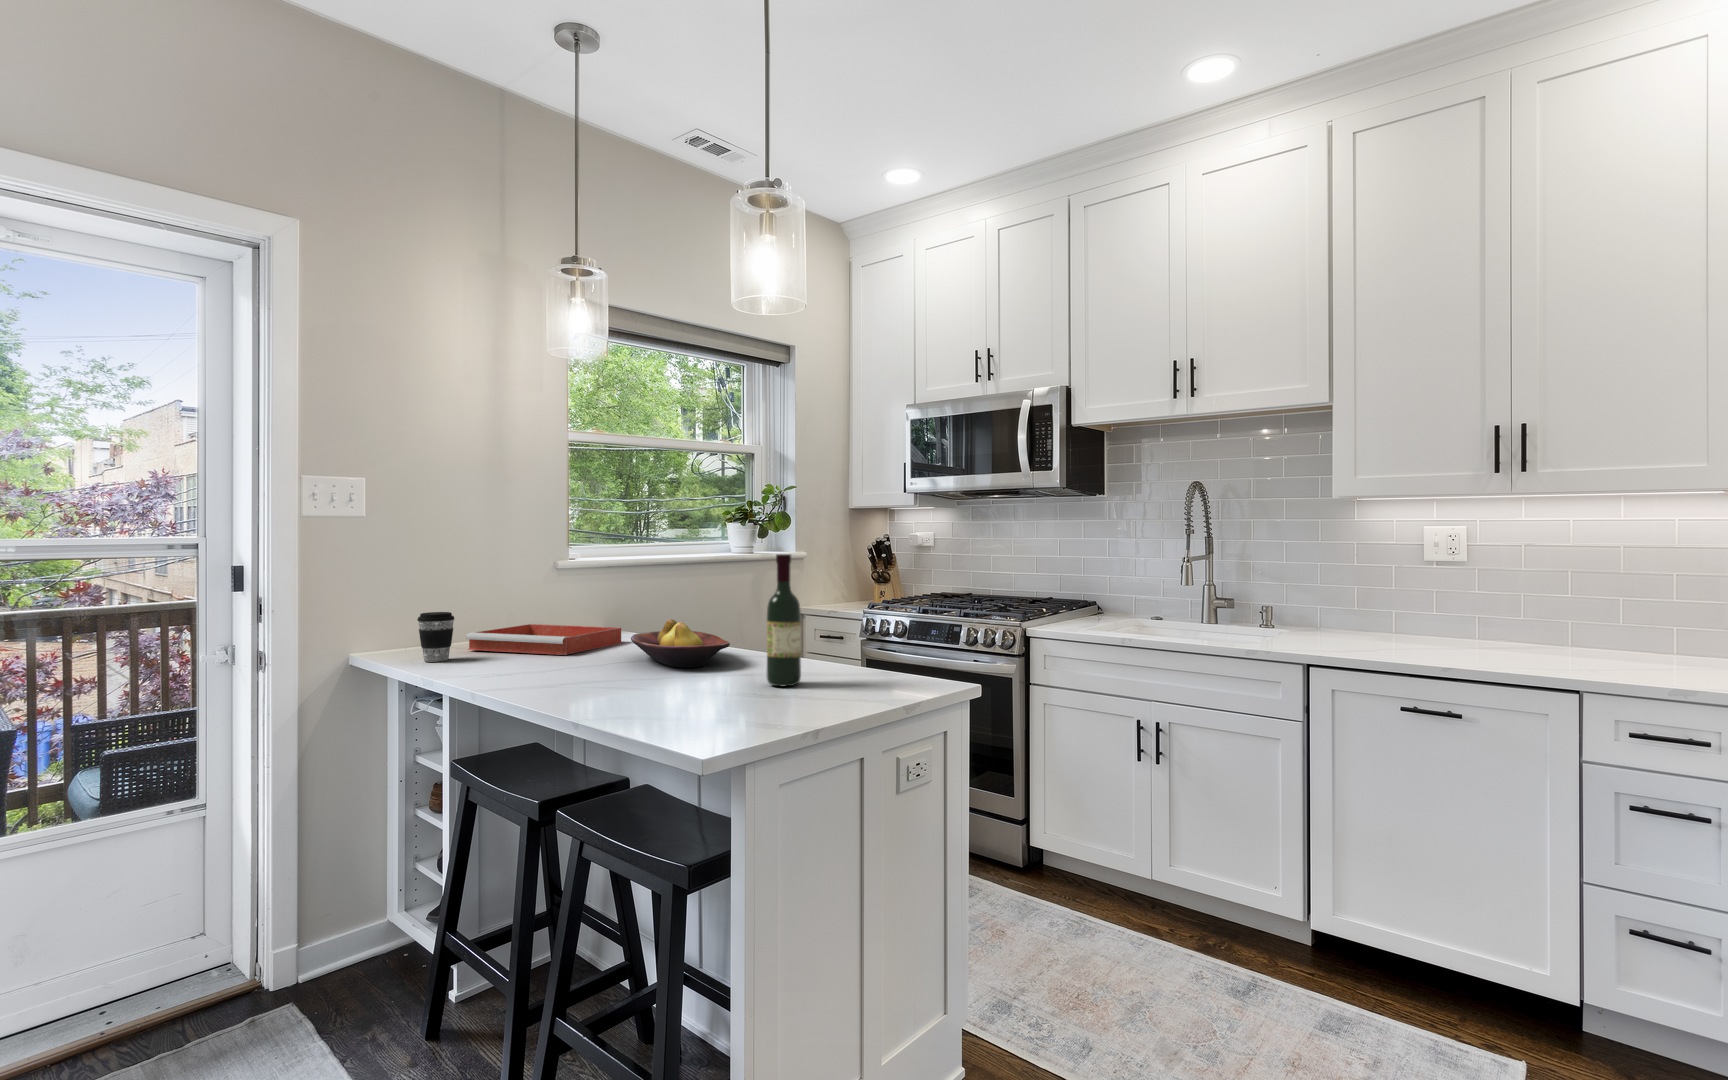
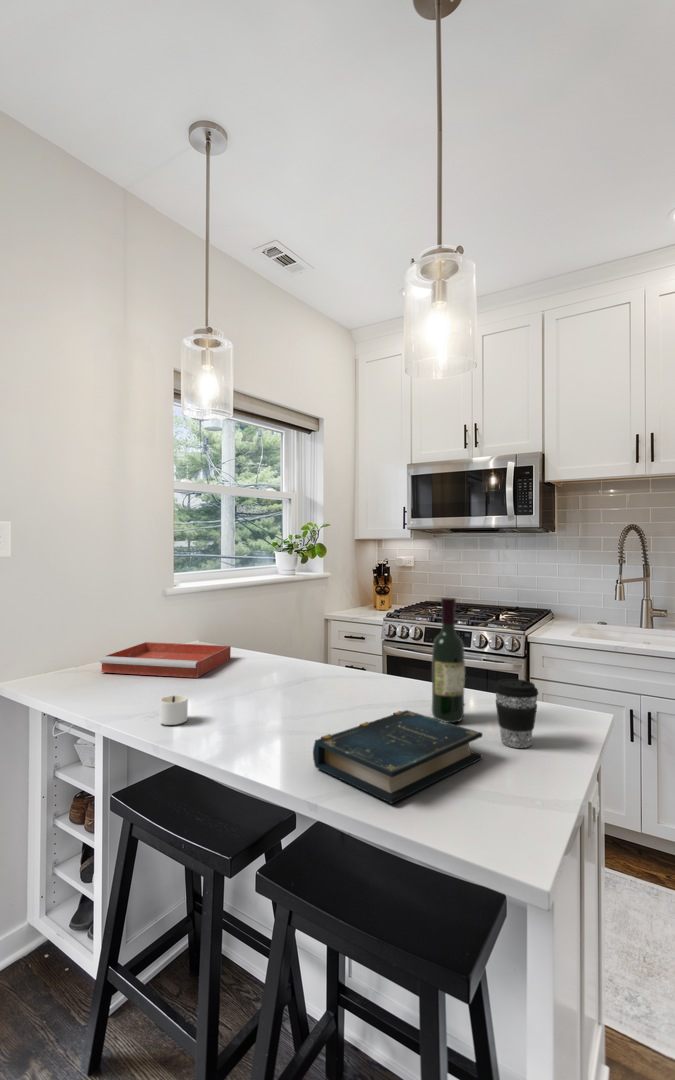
coffee cup: present [417,612,454,662] -> present [494,679,538,748]
fruit bowl: present [631,619,730,667] -> none [261,646,362,694]
candle: none [491,655,536,683] -> present [159,695,188,725]
book: none [600,668,769,724] -> present [313,710,482,804]

